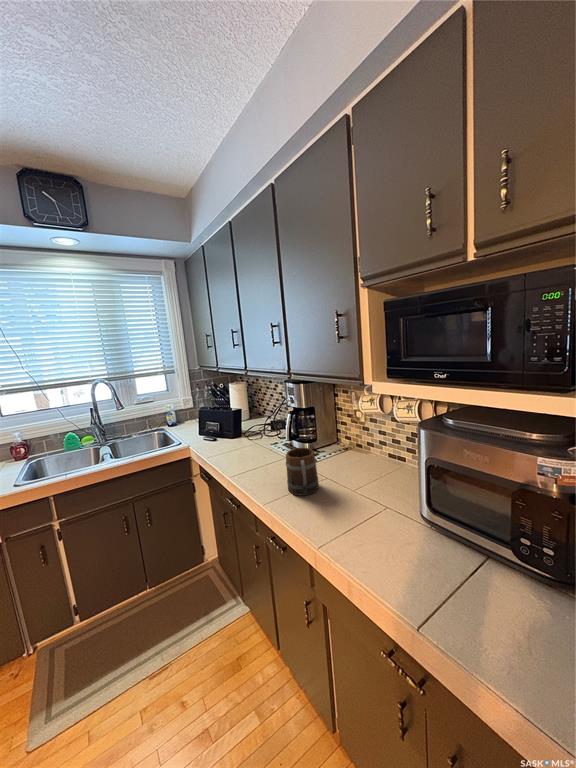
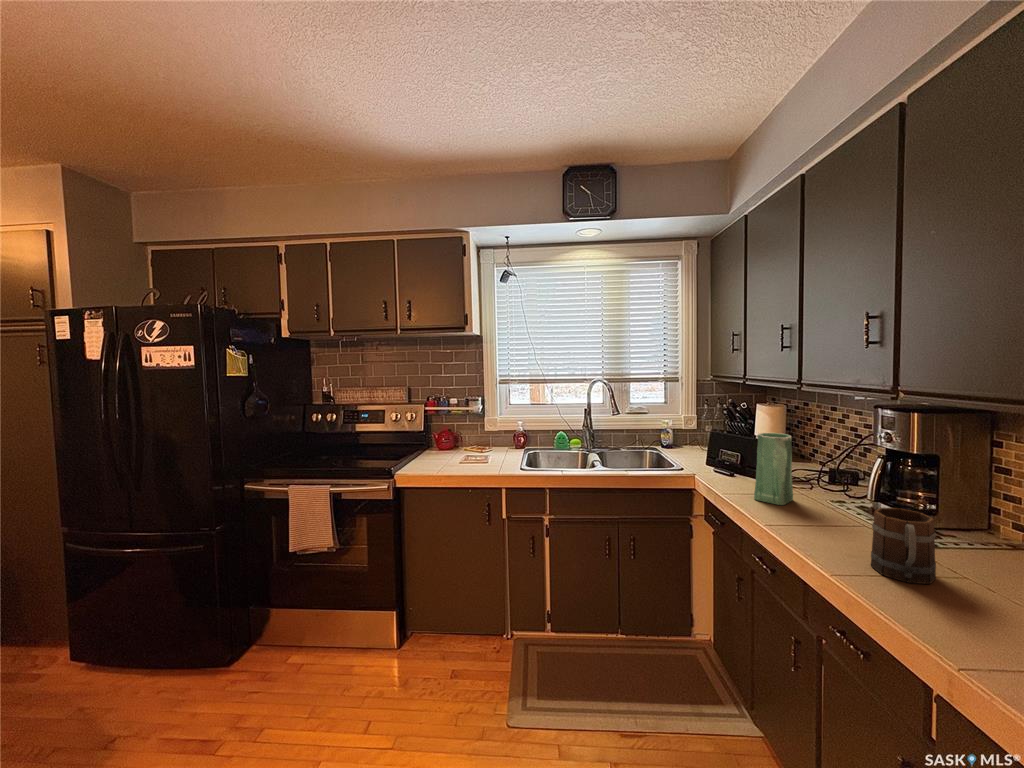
vase: none [222,406,250,457] -> present [754,433,793,505]

